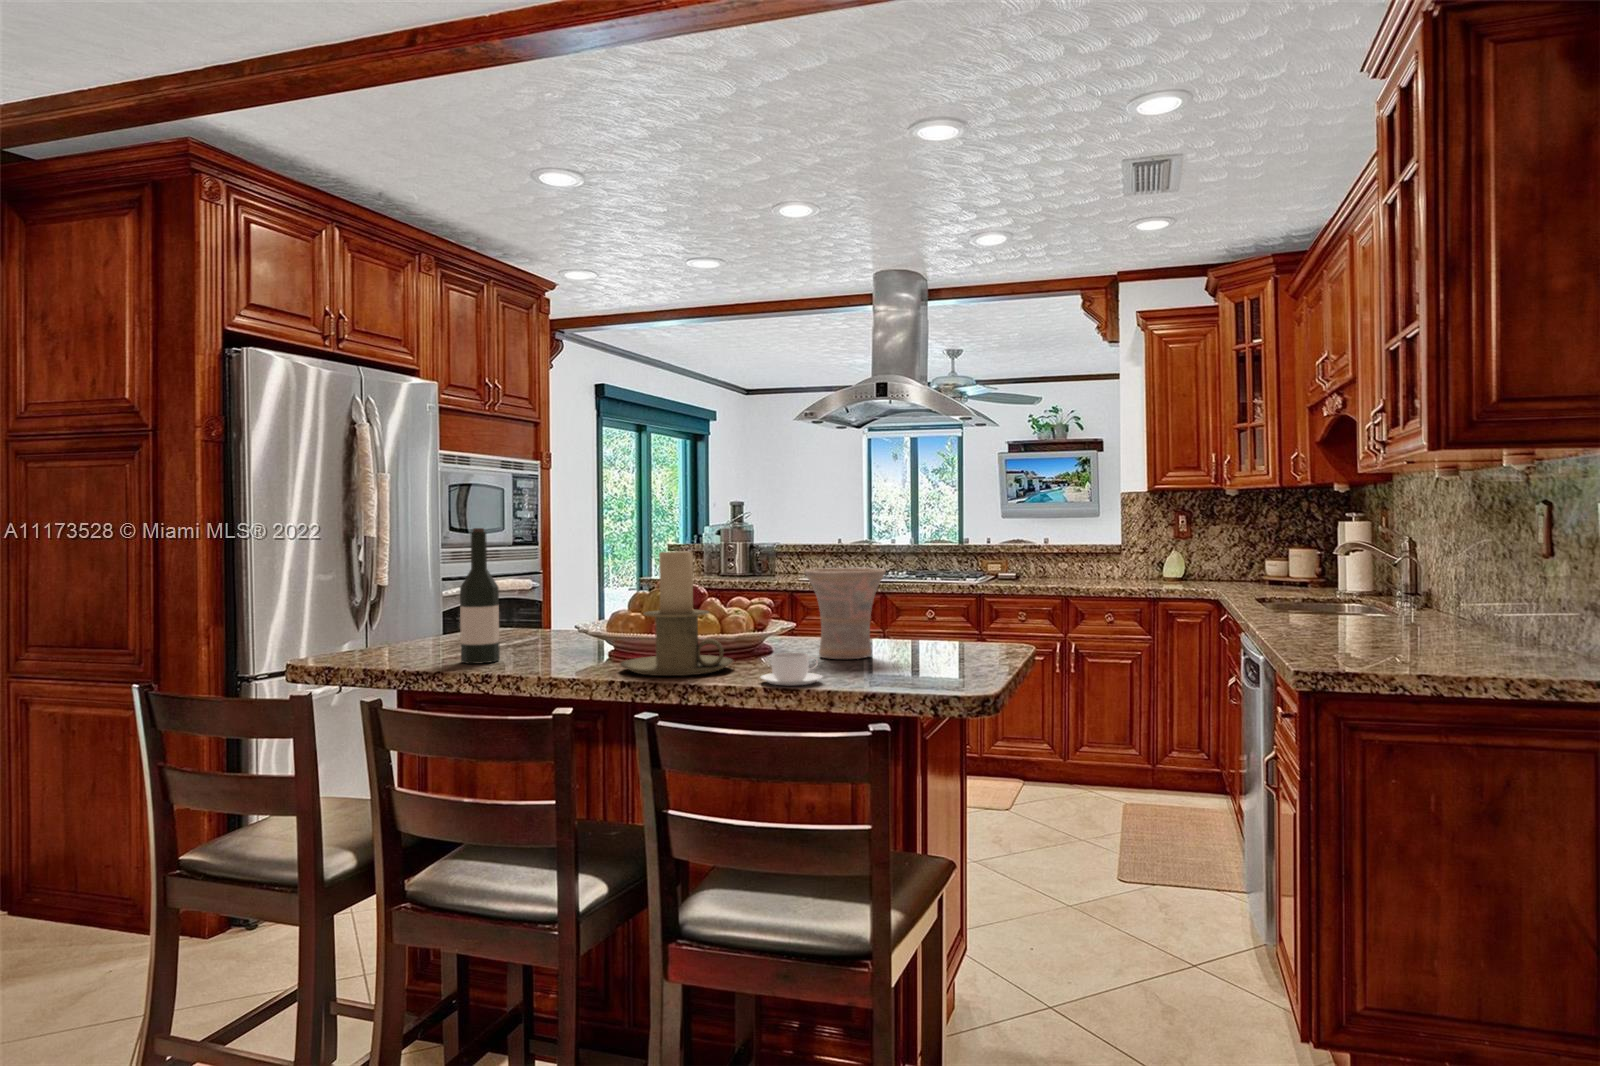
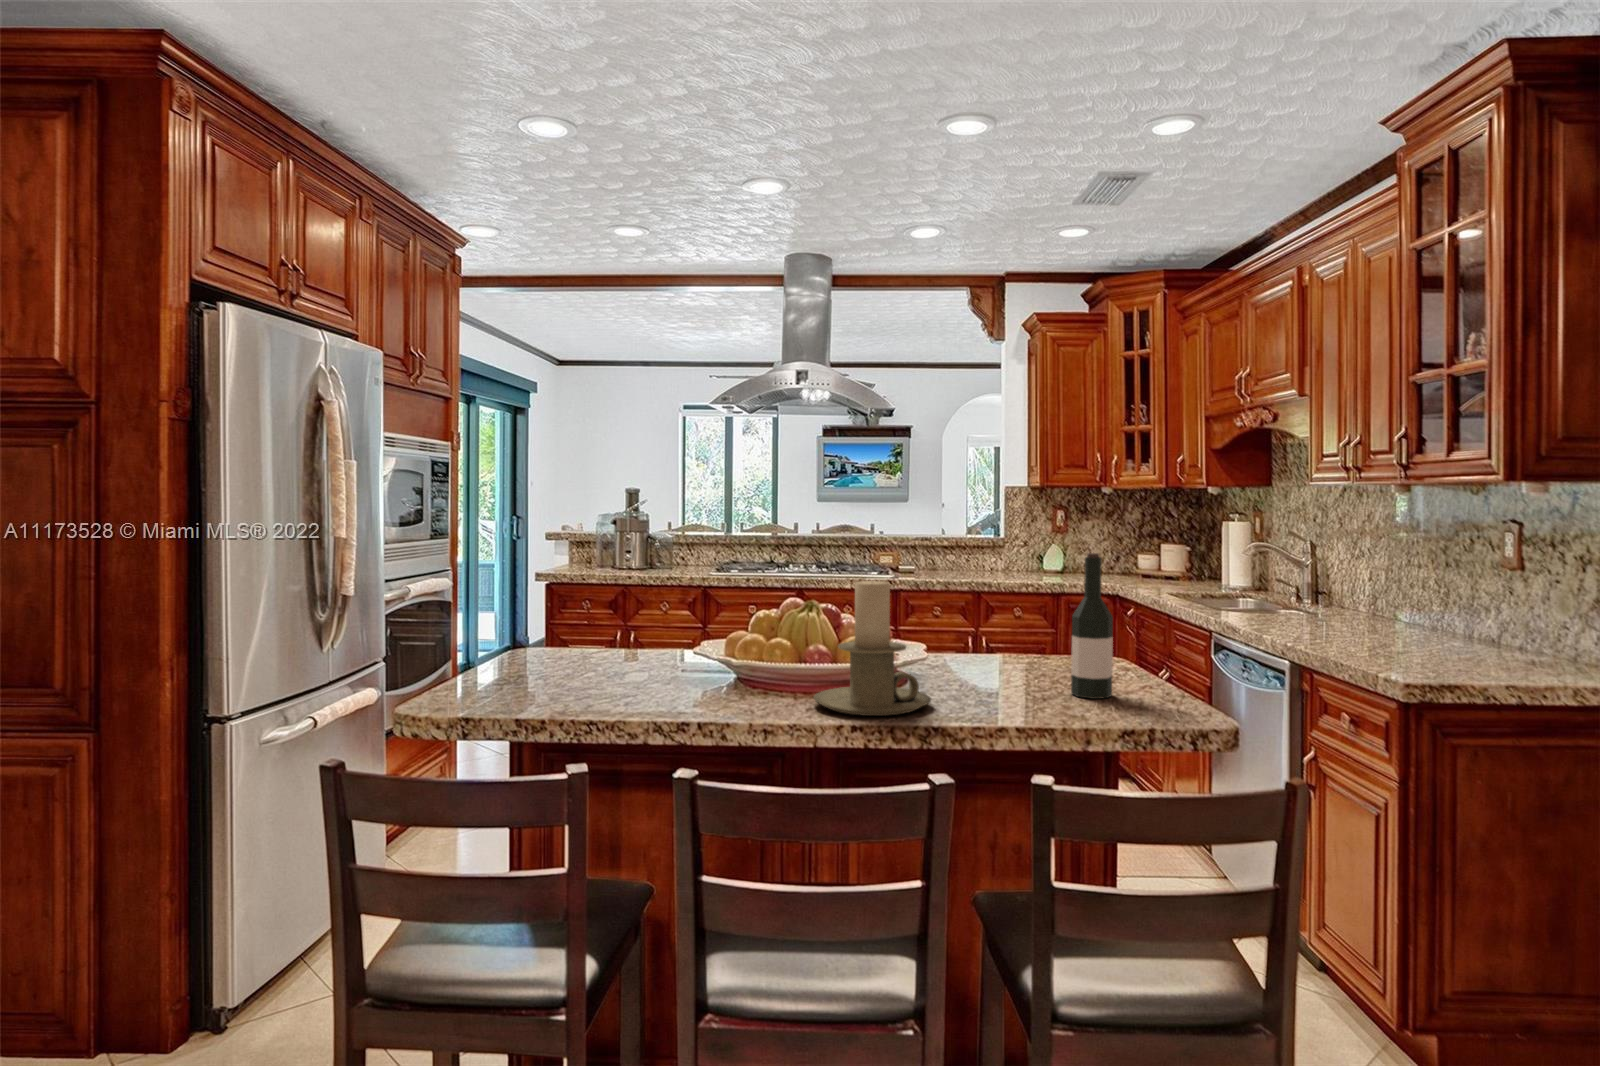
wine bottle: present [460,528,500,663] -> present [1071,553,1113,699]
vase: present [805,568,886,659] -> none [950,589,1033,683]
coffee cup: present [761,653,822,685] -> none [995,688,1060,724]

